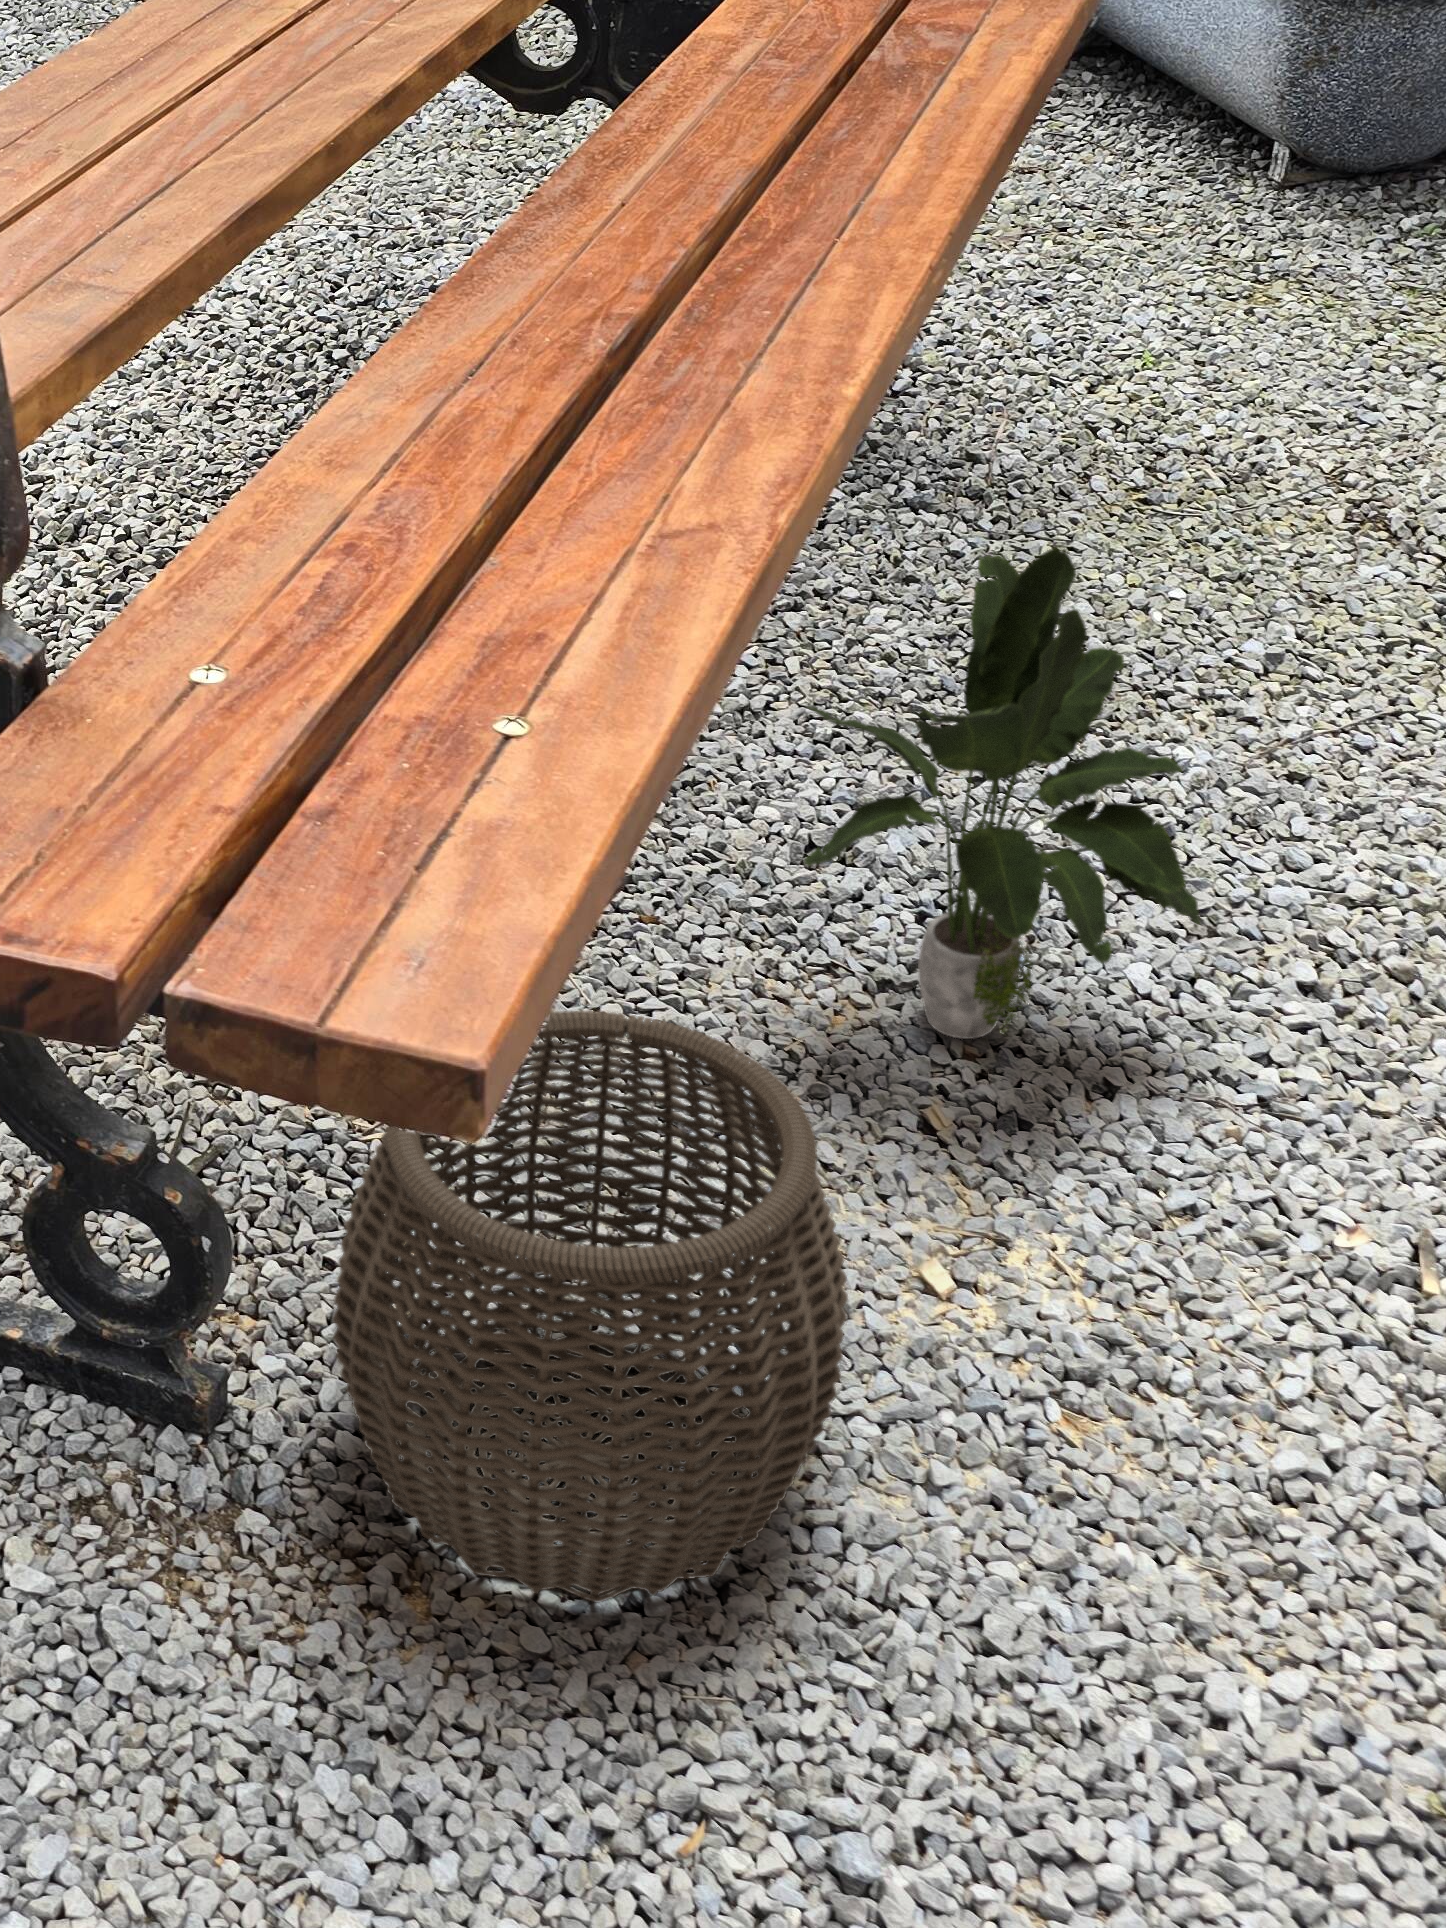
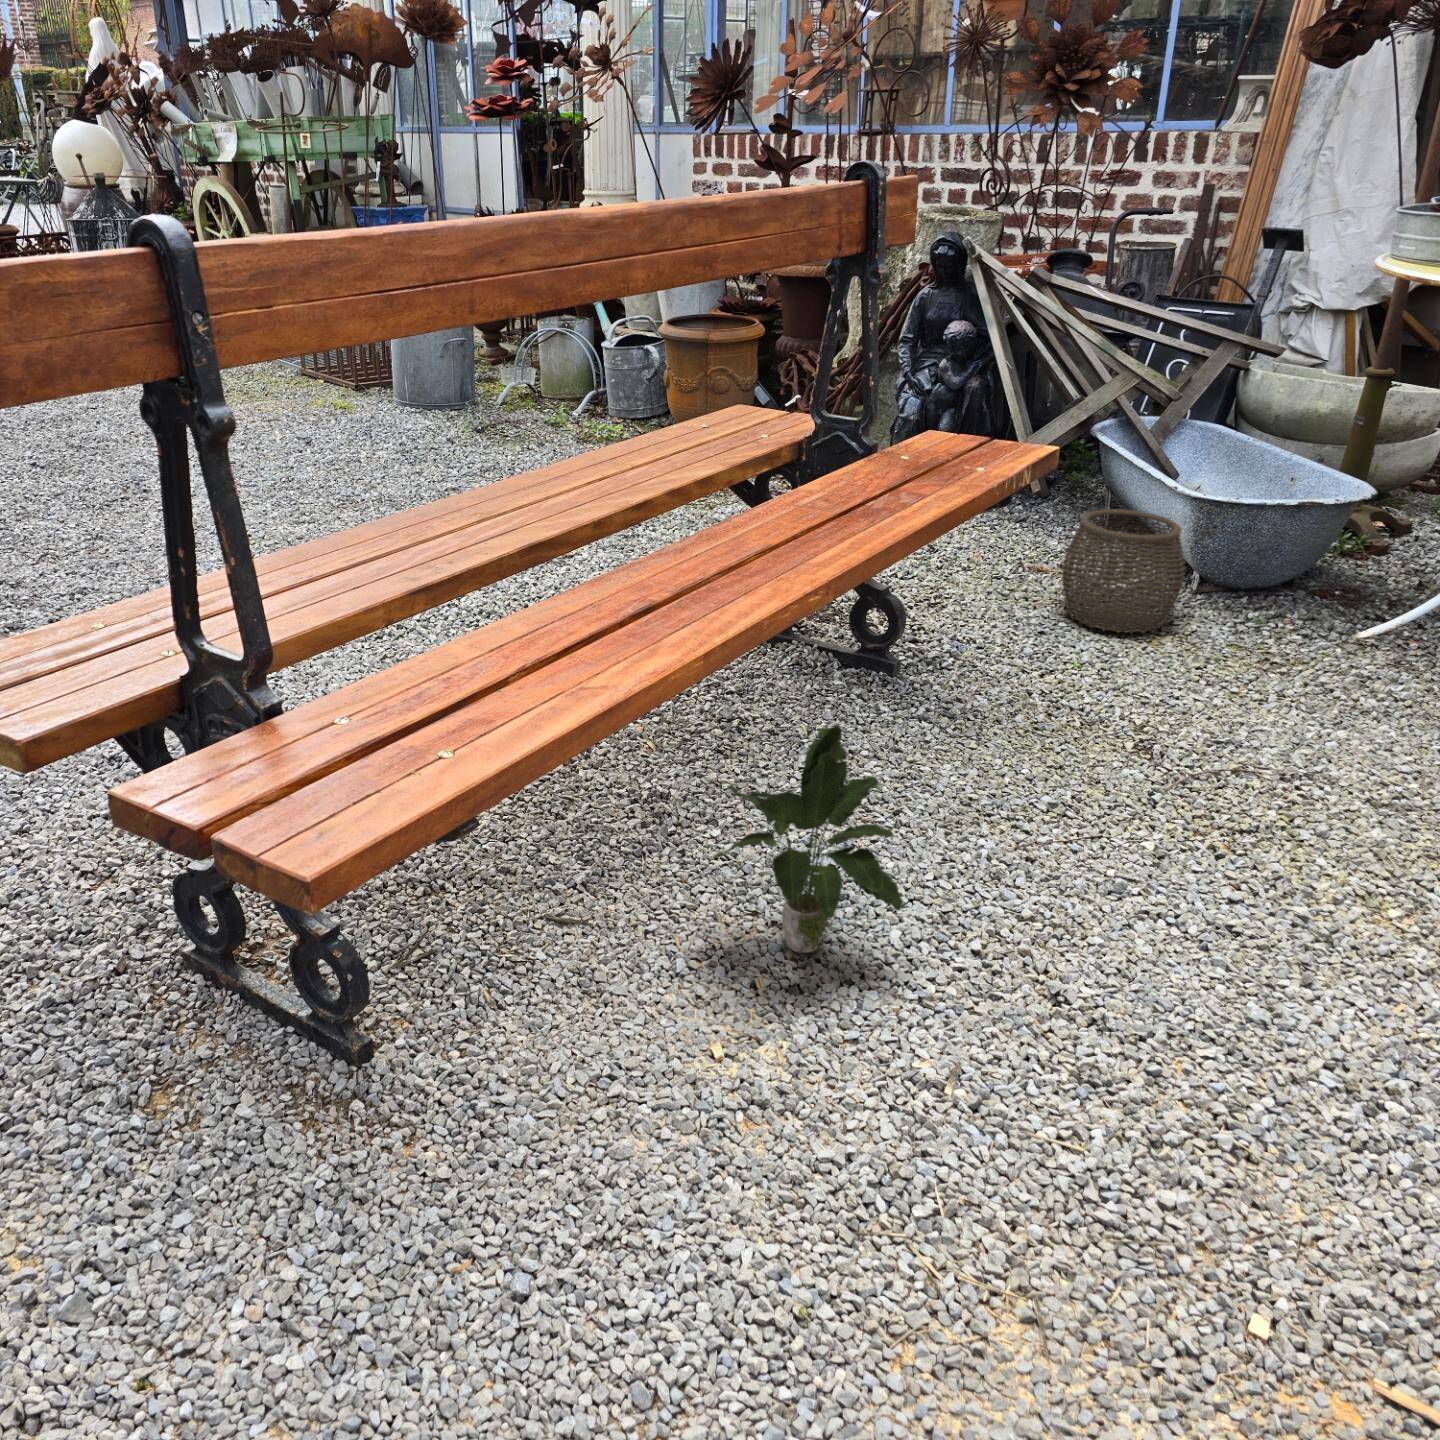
woven basket: present [332,1011,848,1603] -> present [1061,509,1185,634]

